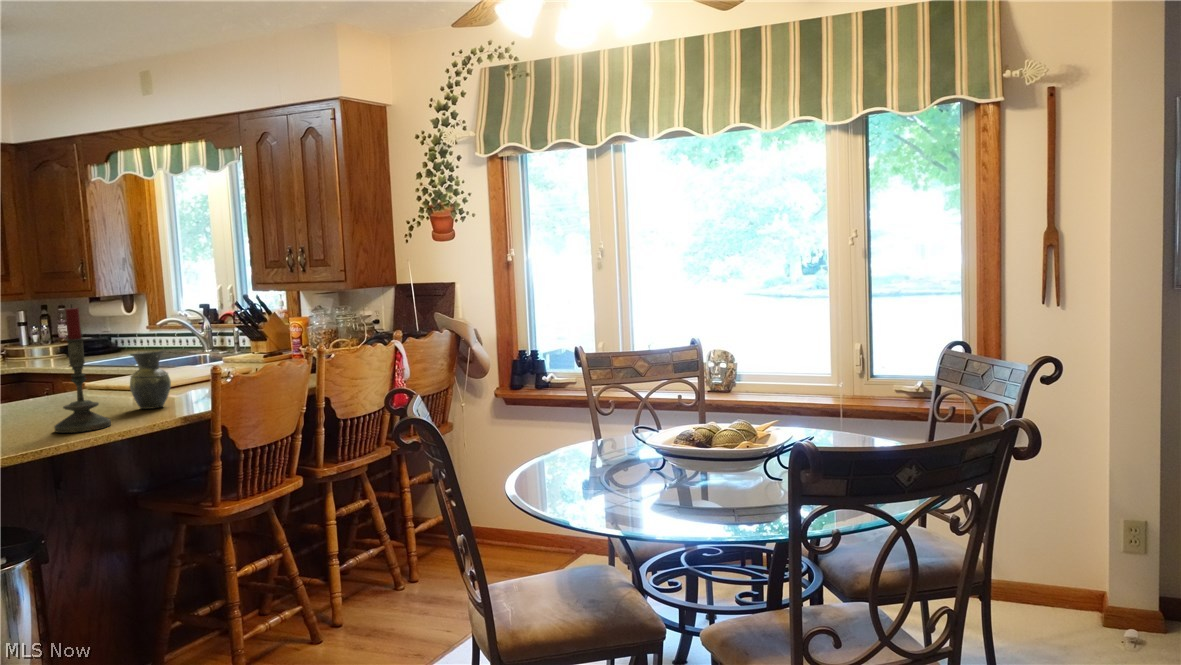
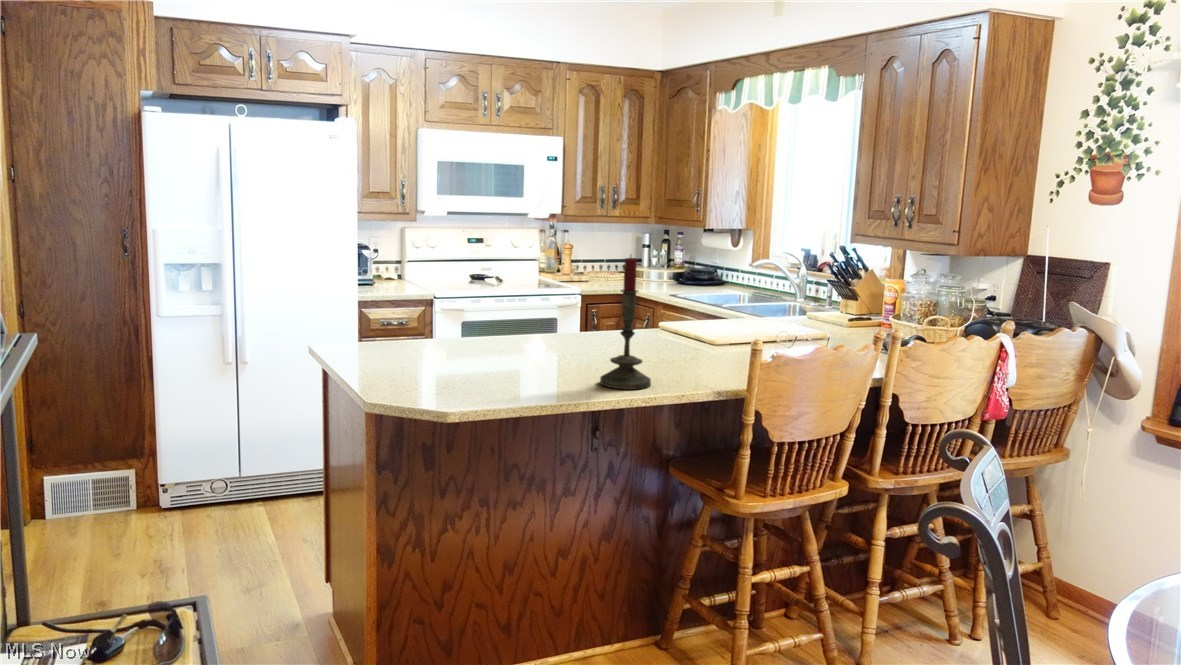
vase: present [130,350,171,409] -> none [682,308,722,373]

